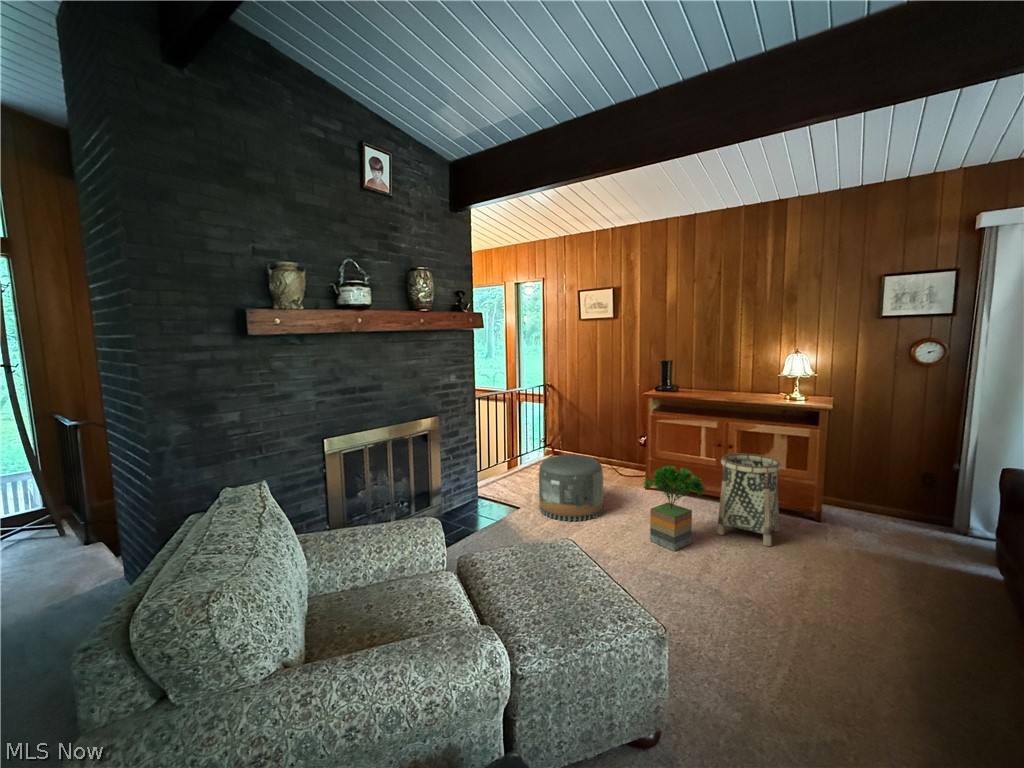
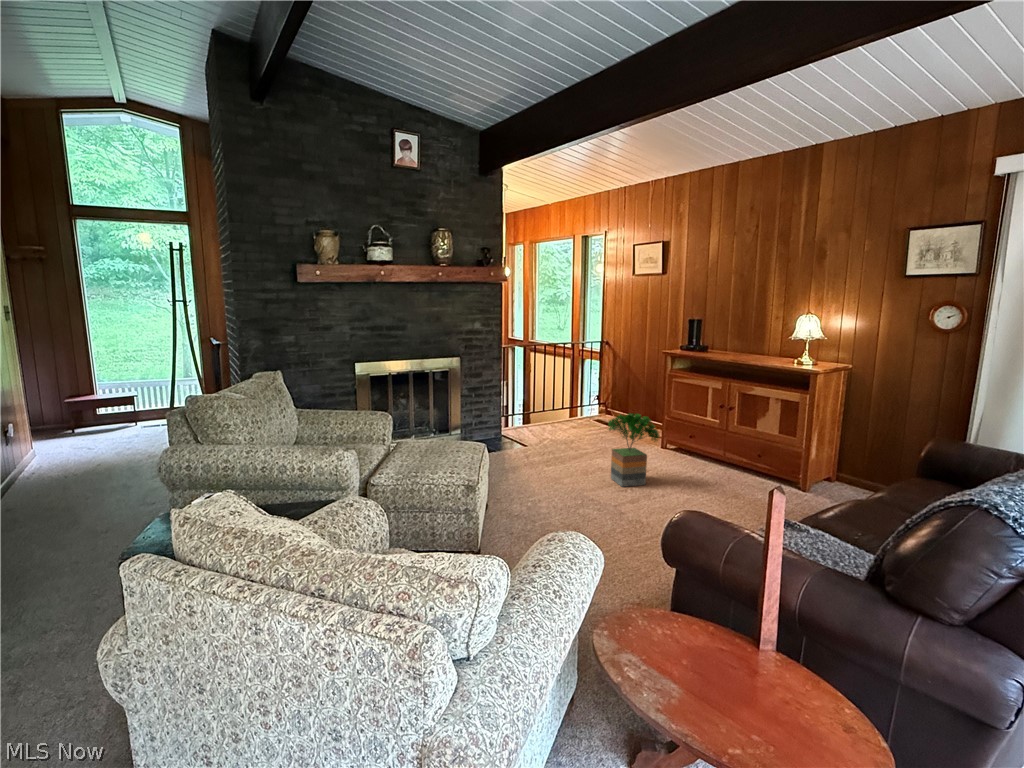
basket: present [717,453,781,546] -> none [679,411,745,497]
pouf: present [539,455,603,521] -> none [542,402,602,459]

